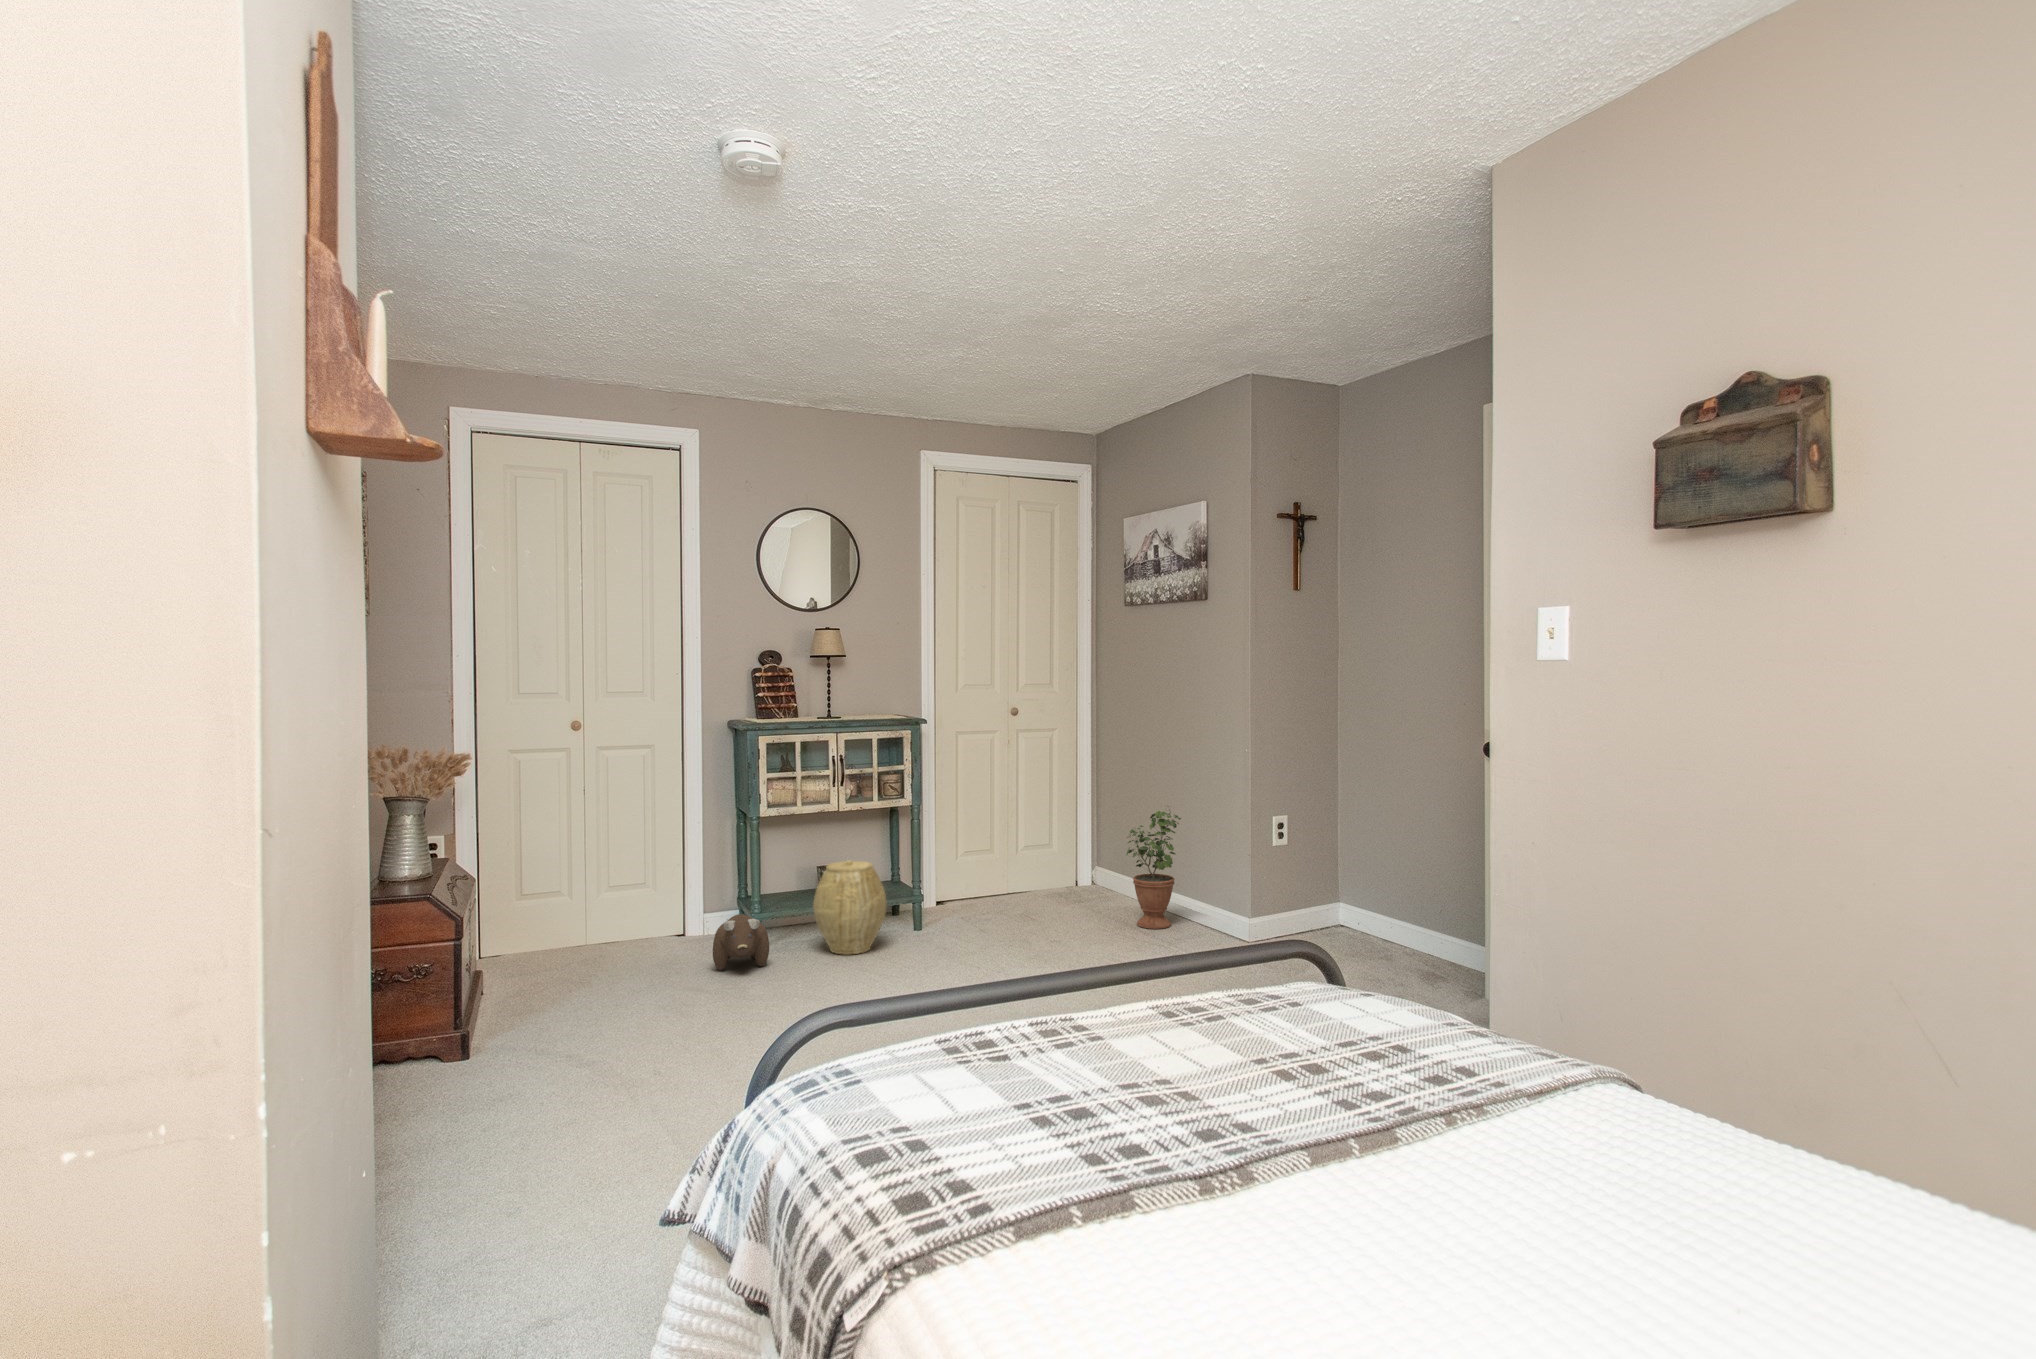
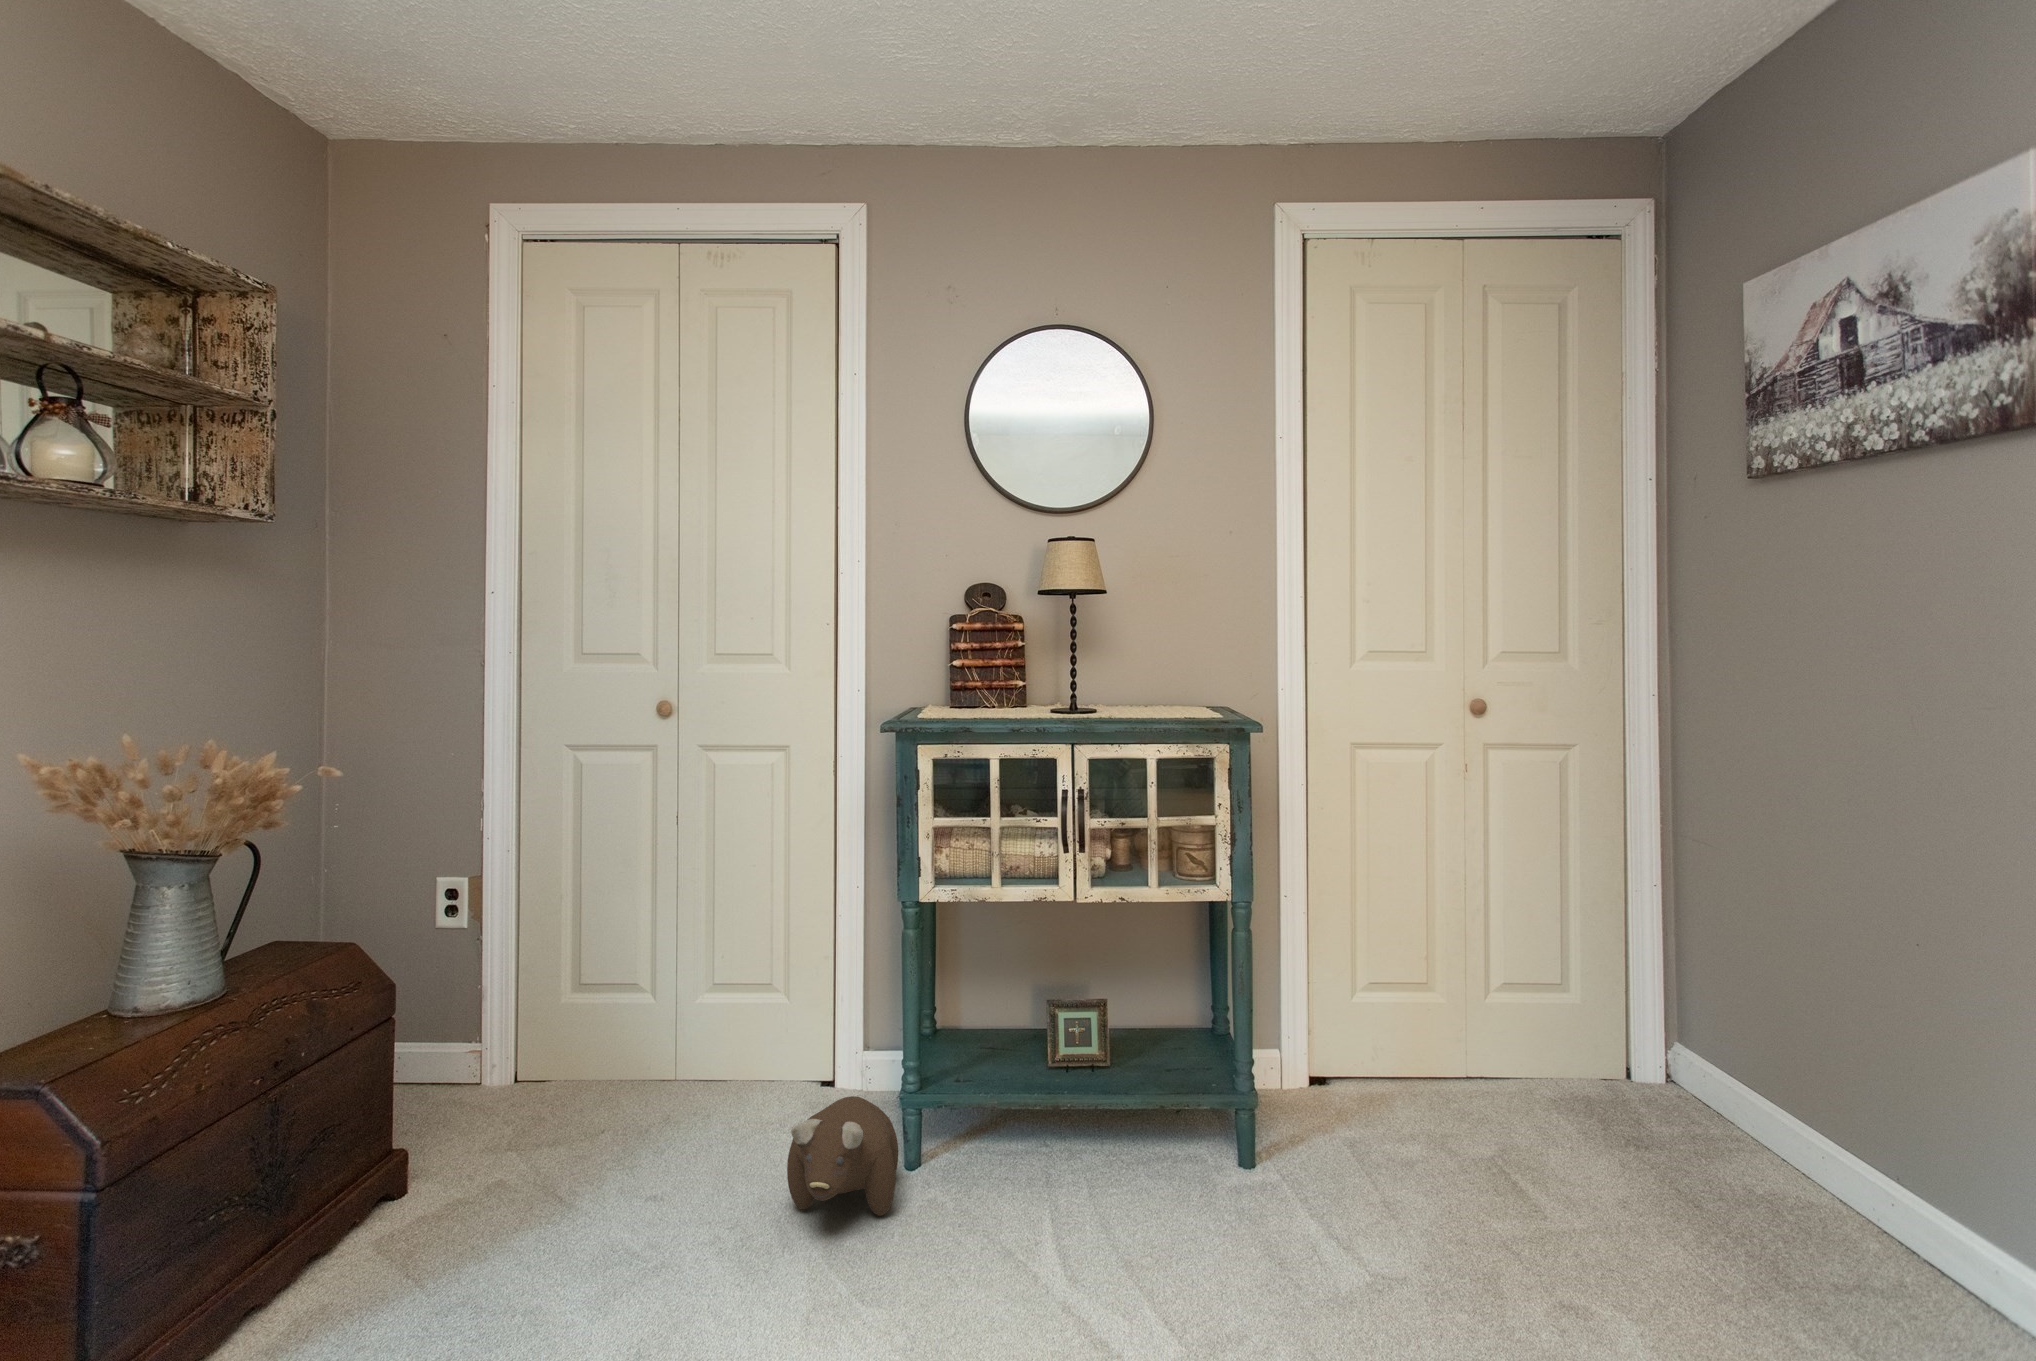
potted plant: present [1126,810,1181,929] -> none [1760,971,1940,1305]
woven basket: present [813,860,887,955] -> none [1000,1007,1151,1219]

